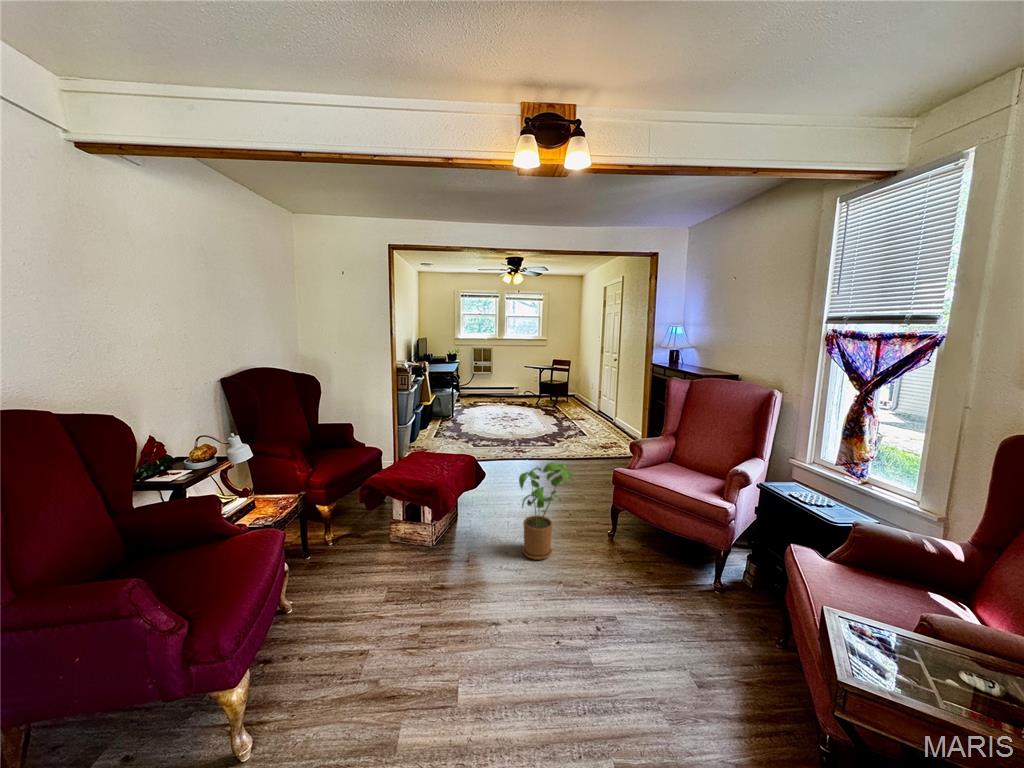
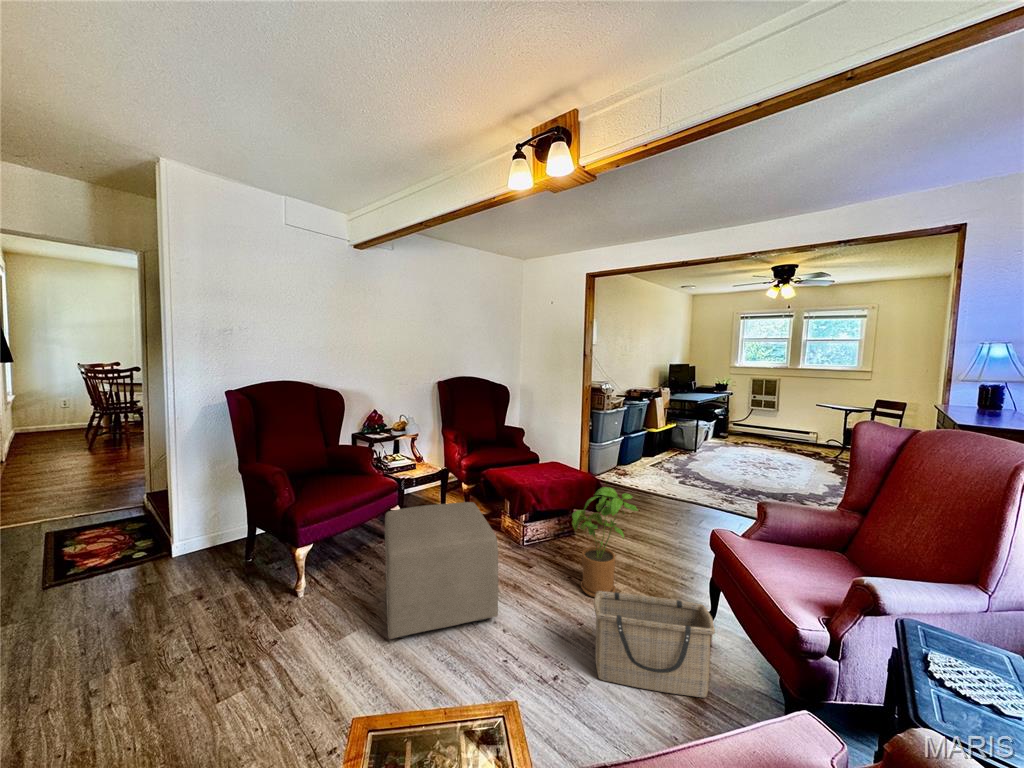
ottoman: none [352,518,514,702] -> present [385,502,498,639]
basket: none [596,525,671,610] -> present [594,591,715,698]

